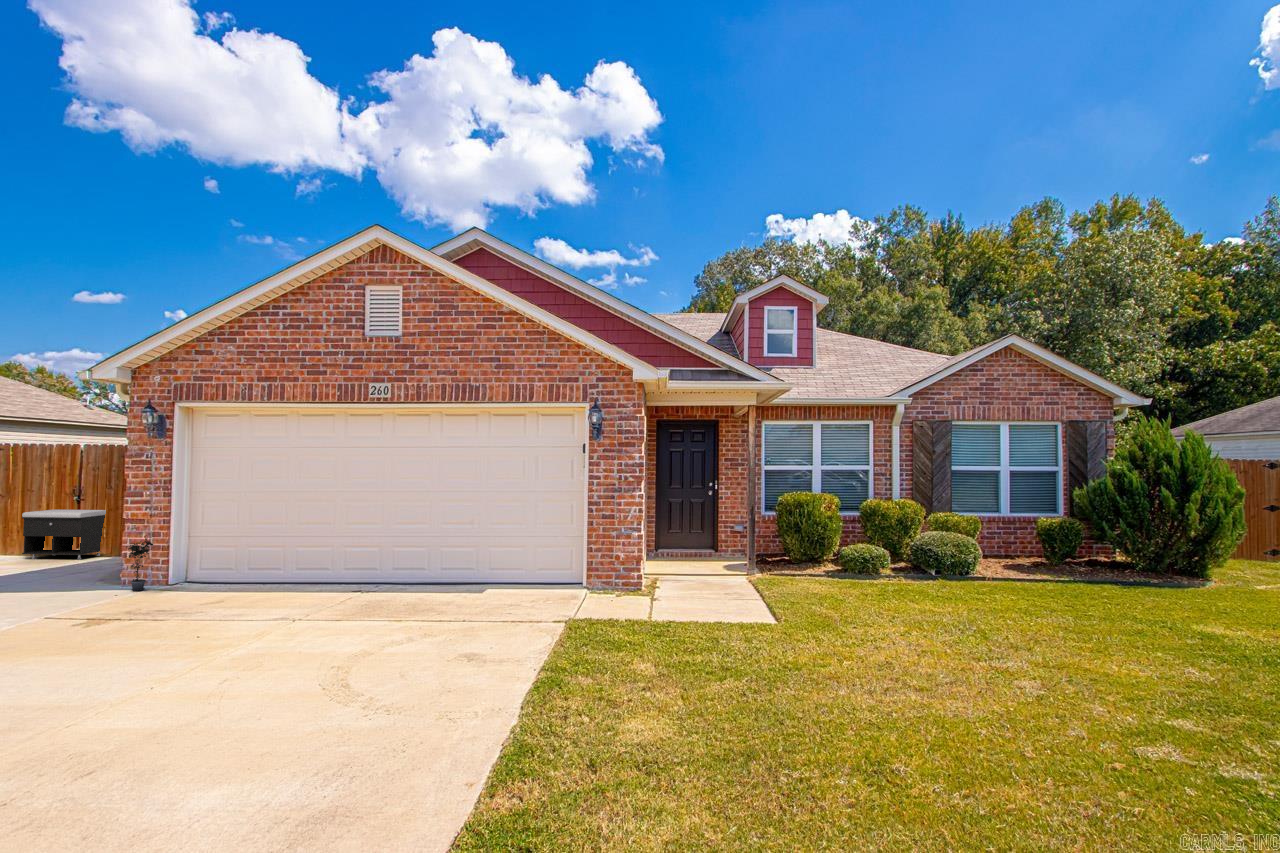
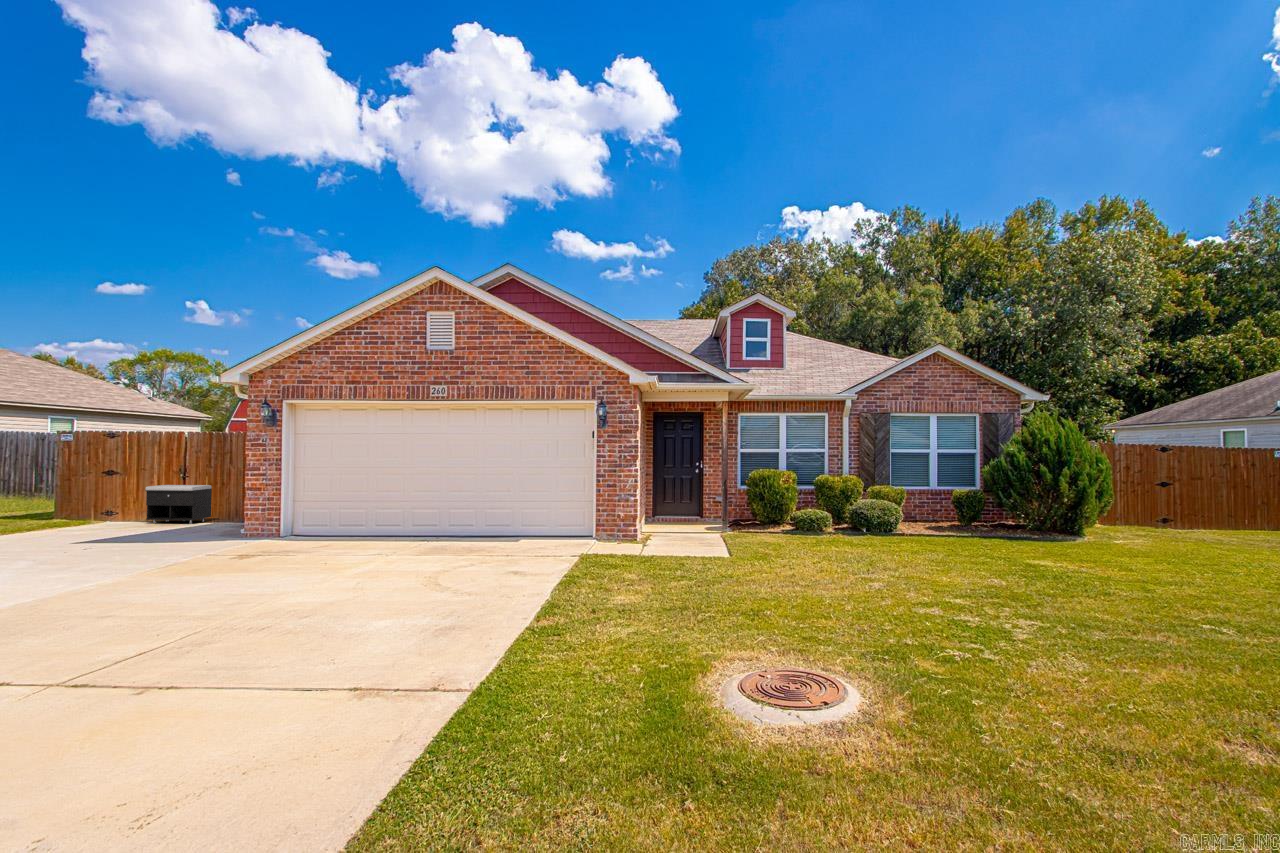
potted plant: present [127,538,153,591] -> none [252,502,271,541]

